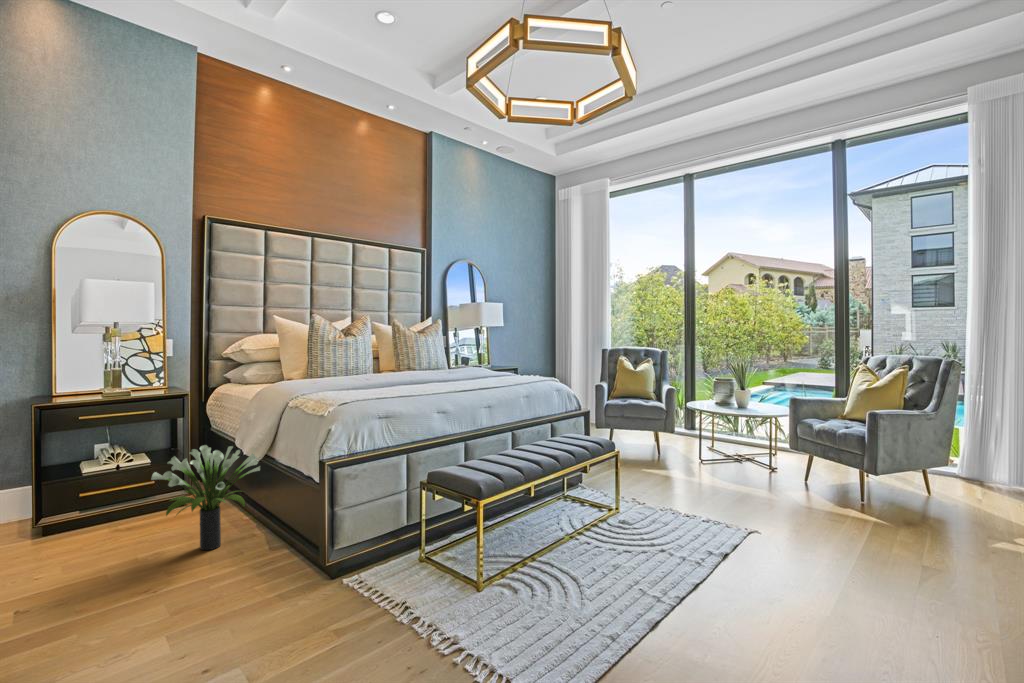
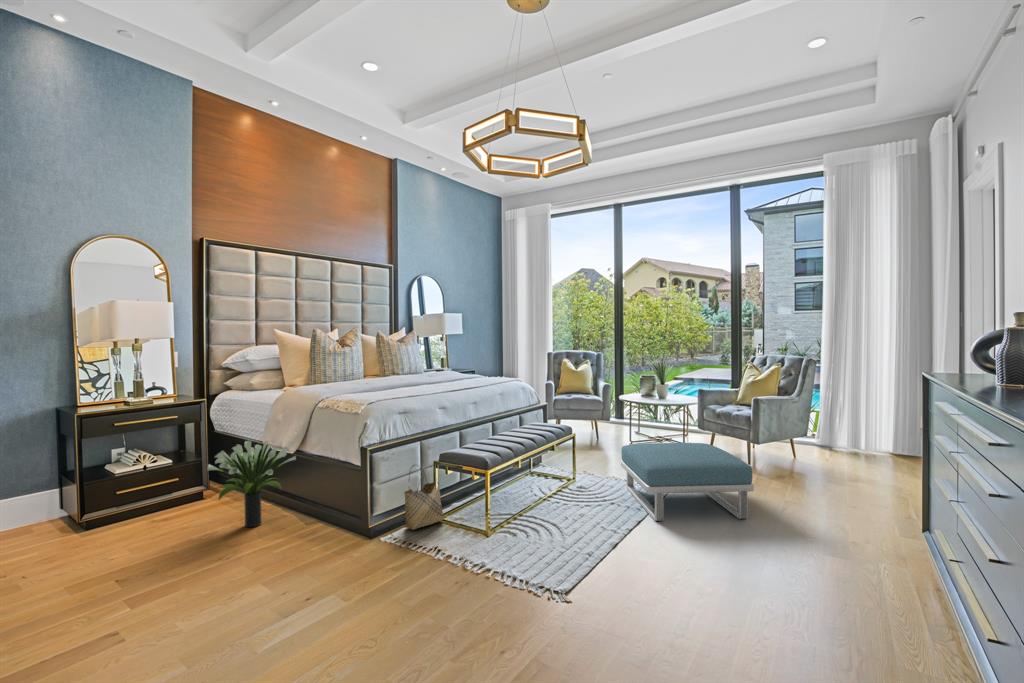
footstool: none [678,470,872,591] -> present [621,443,754,521]
woven basket: none [378,485,432,571] -> present [404,465,443,530]

